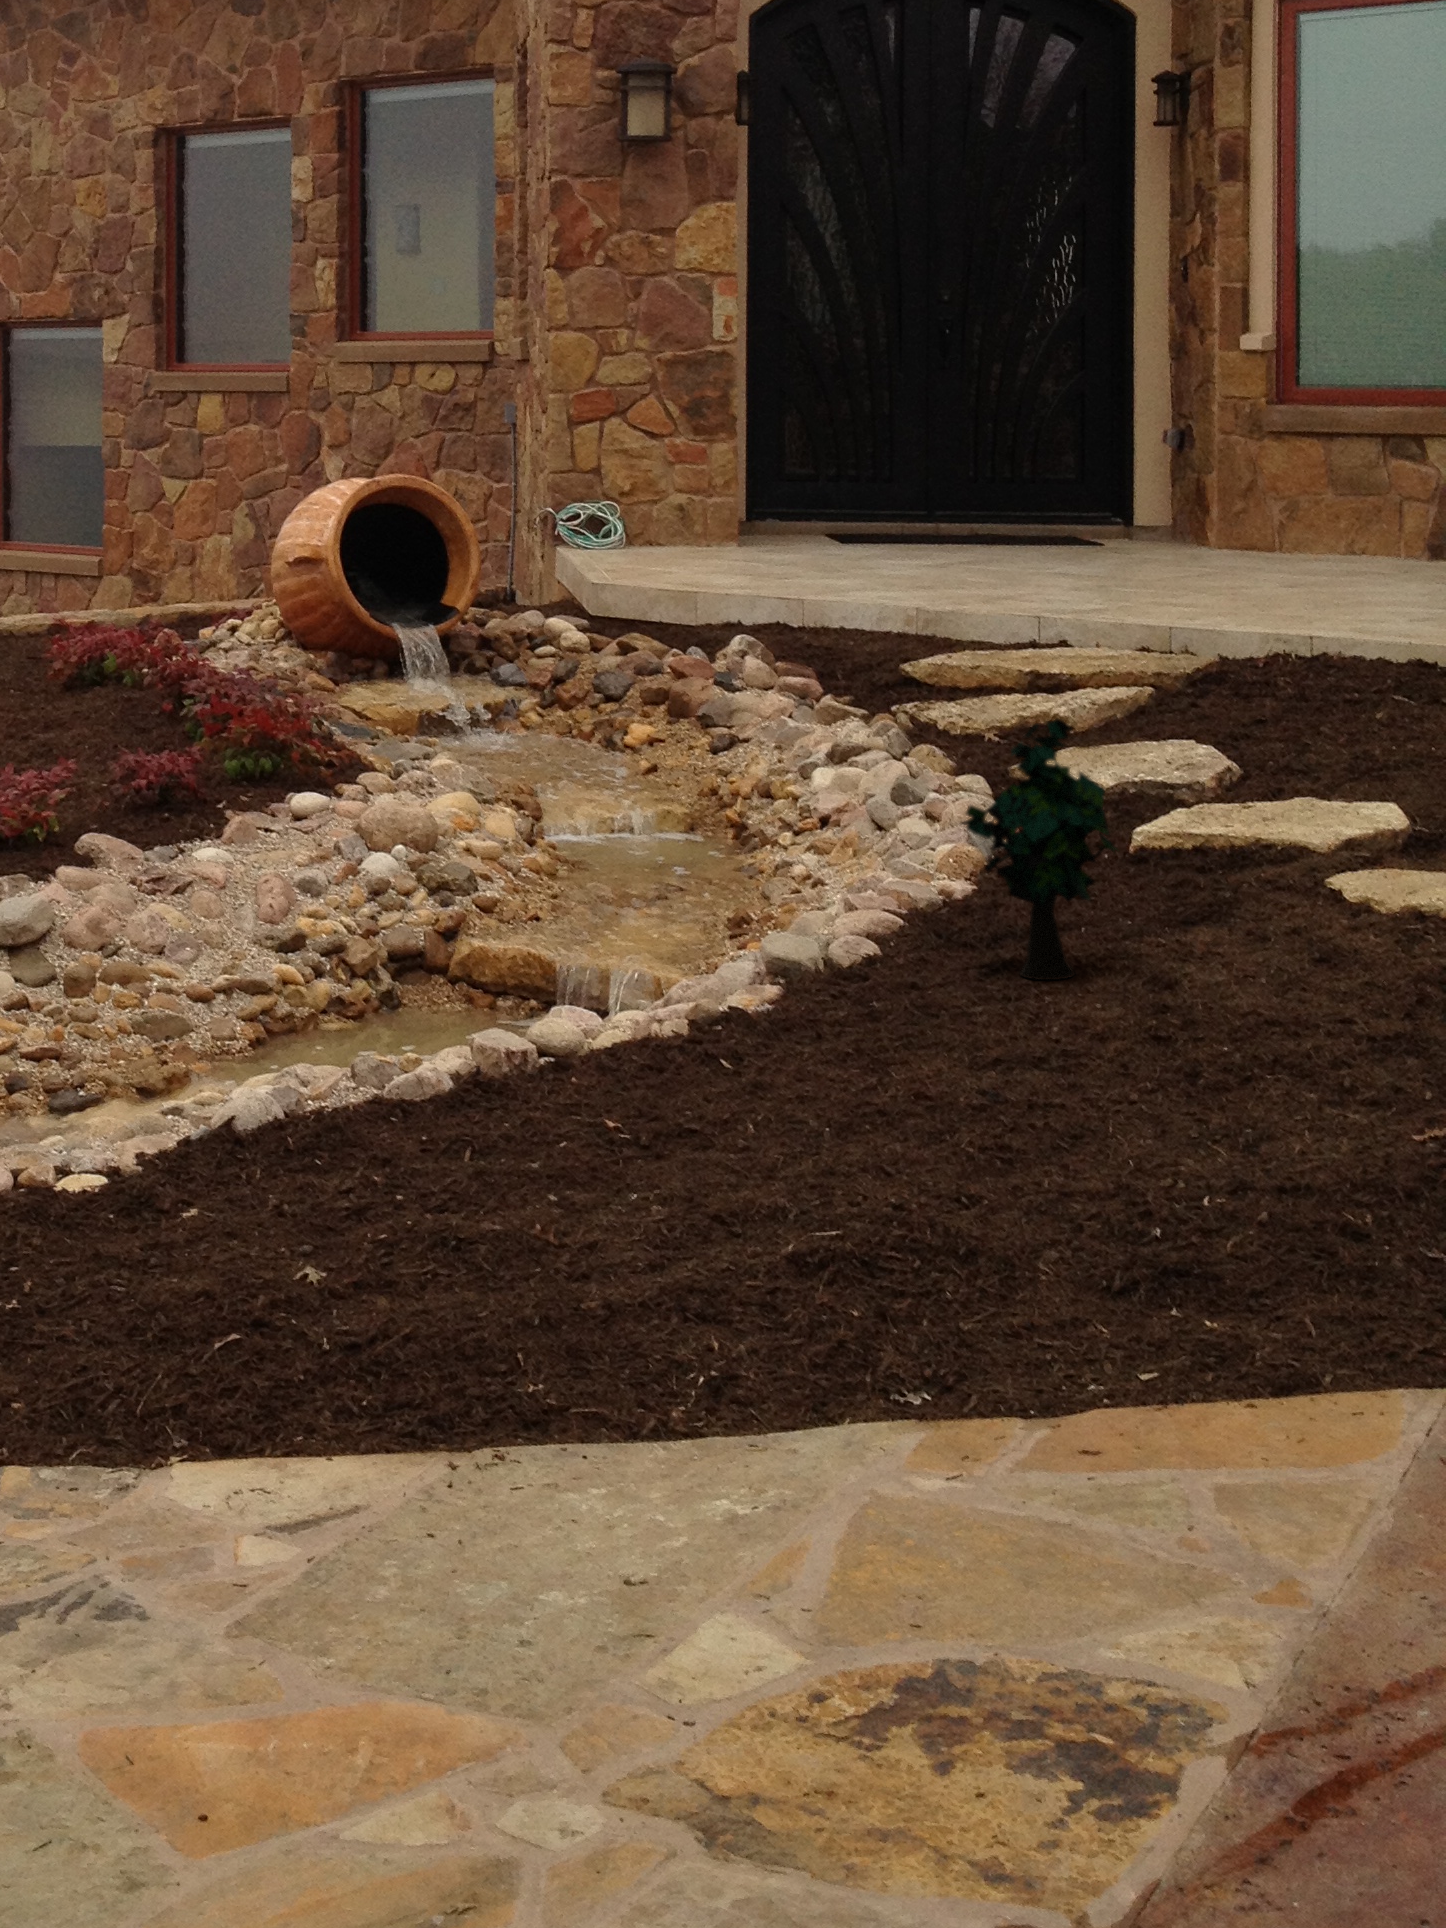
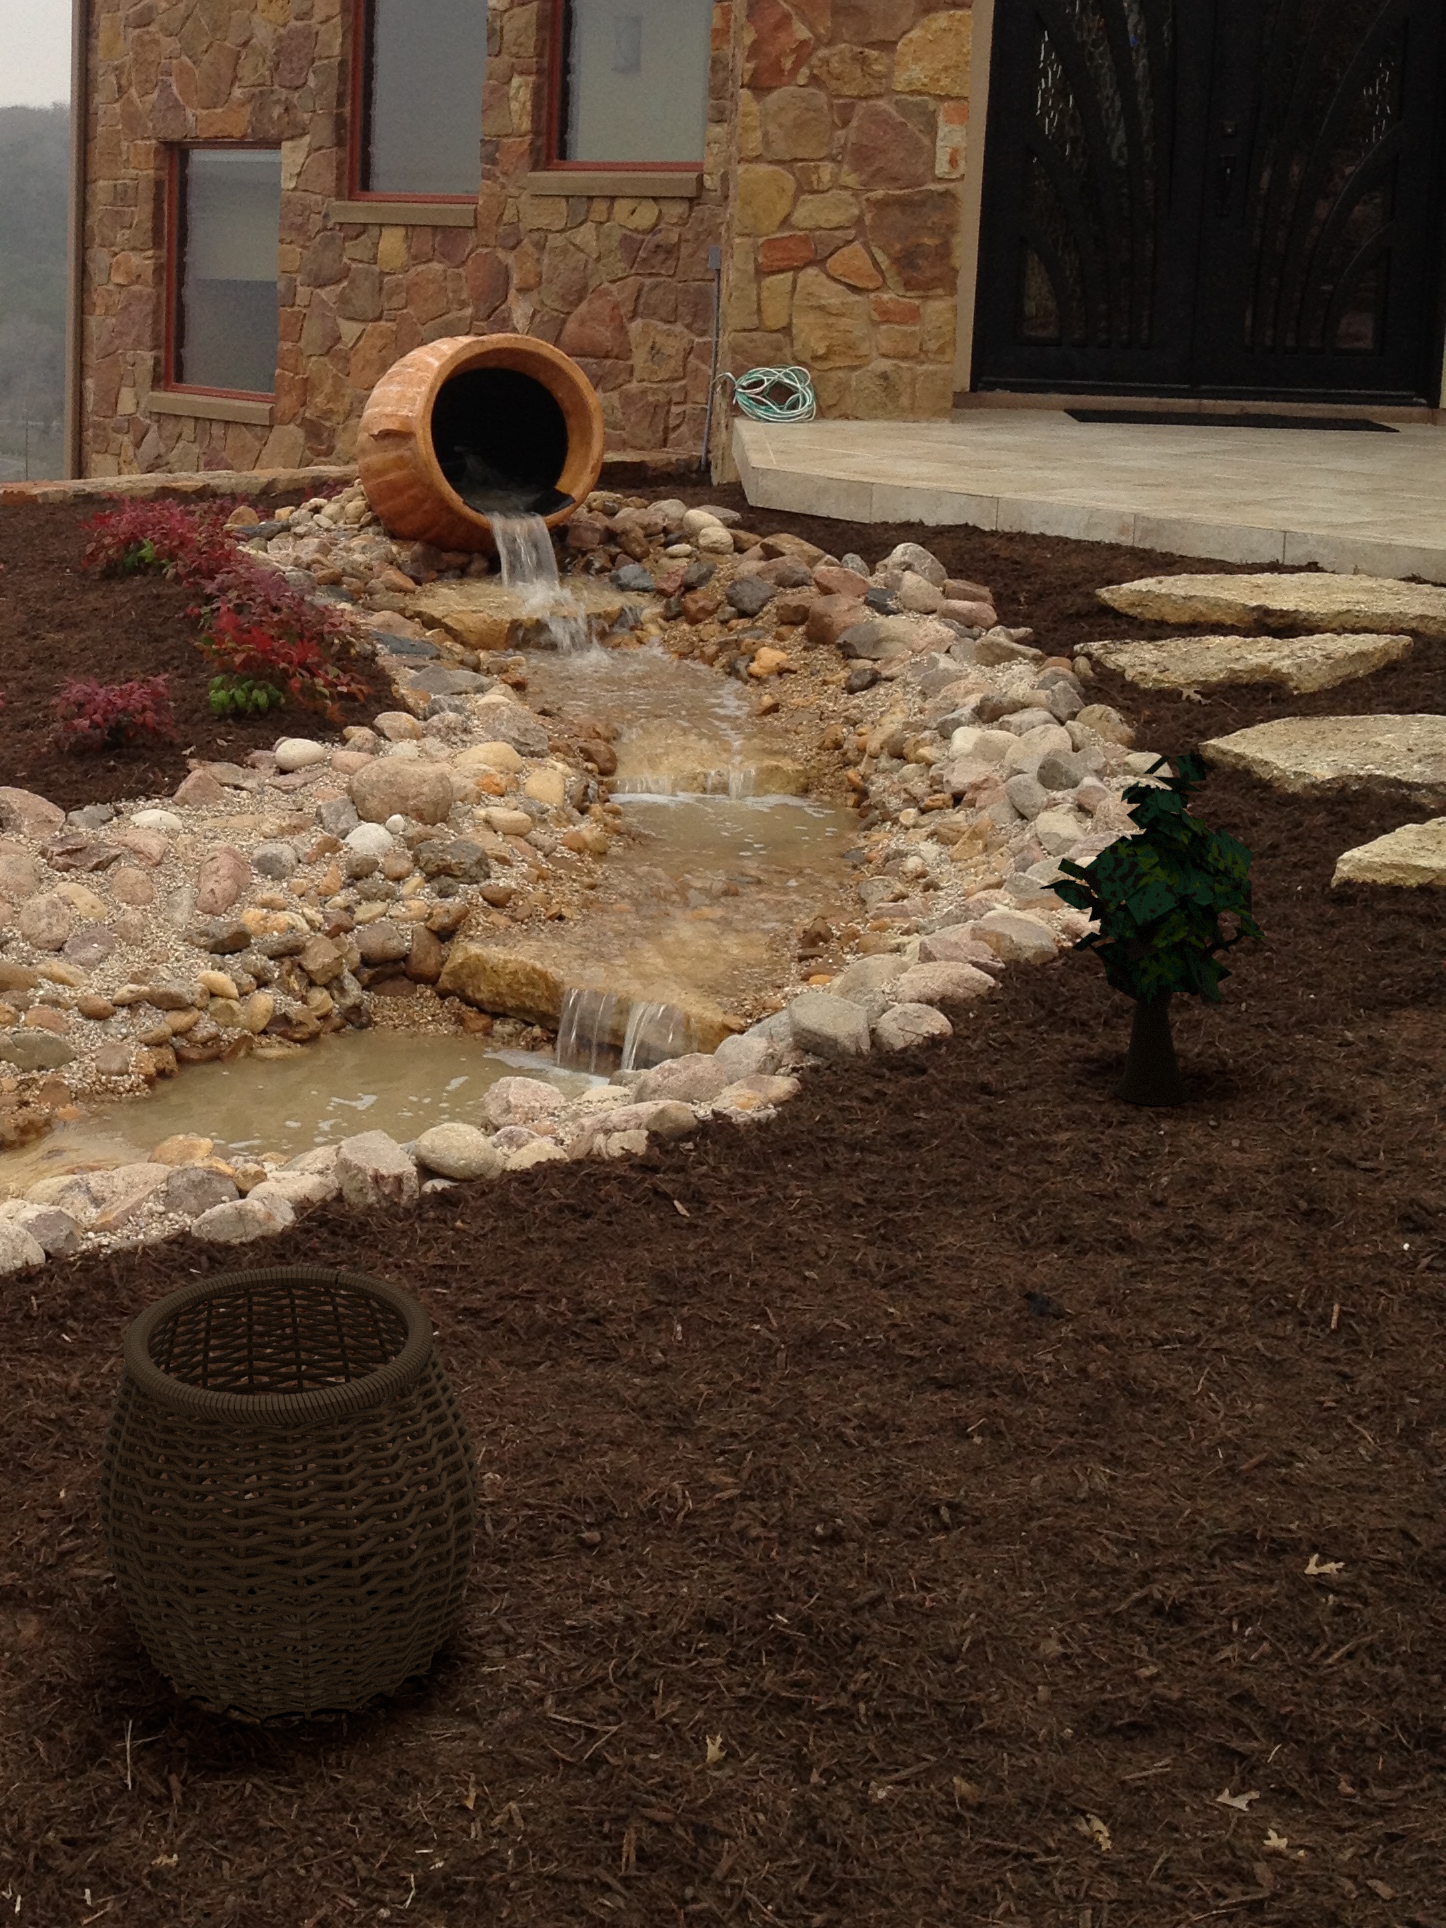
woven basket: none [472,1025,730,1300] -> present [96,1267,481,1720]

